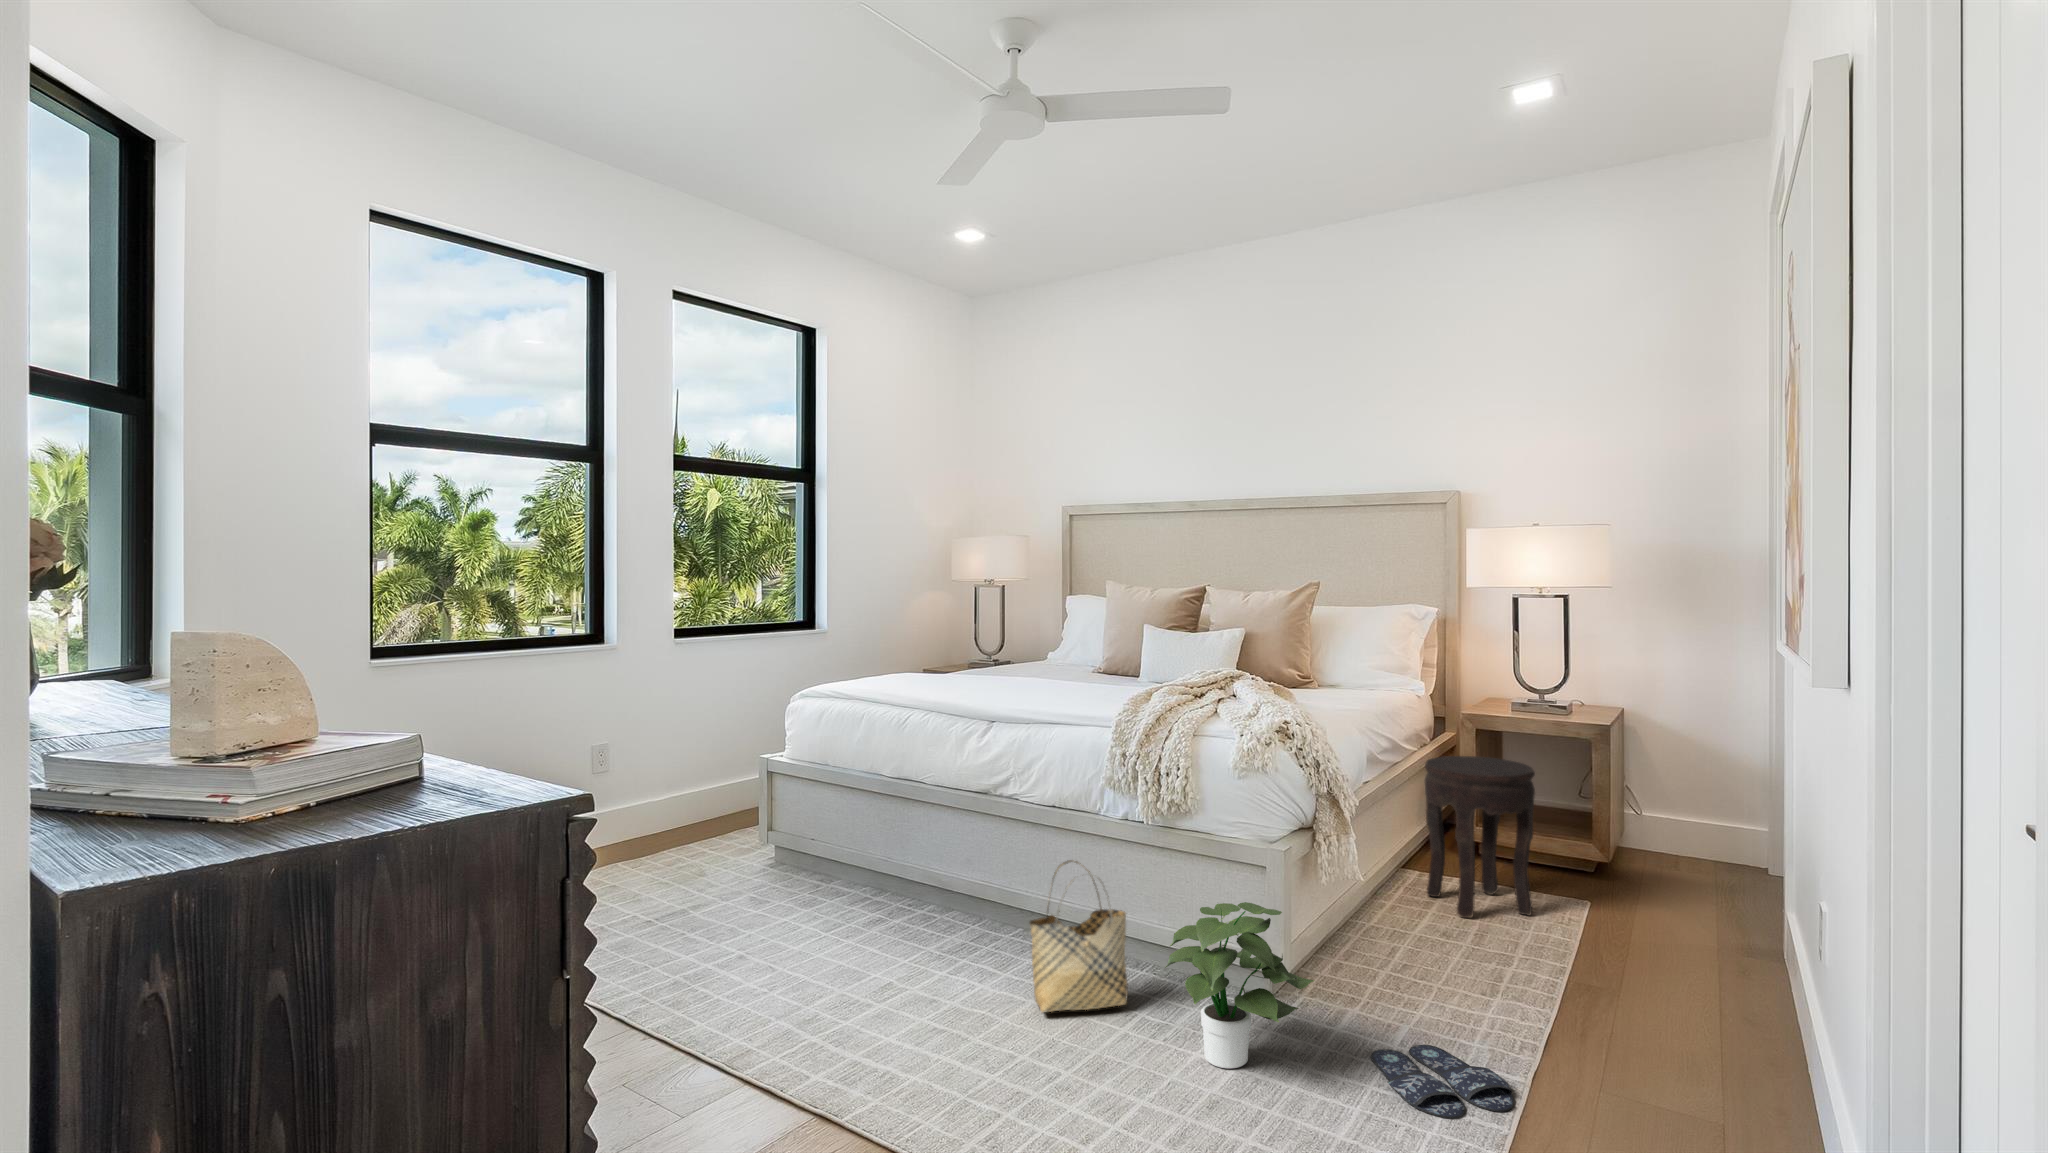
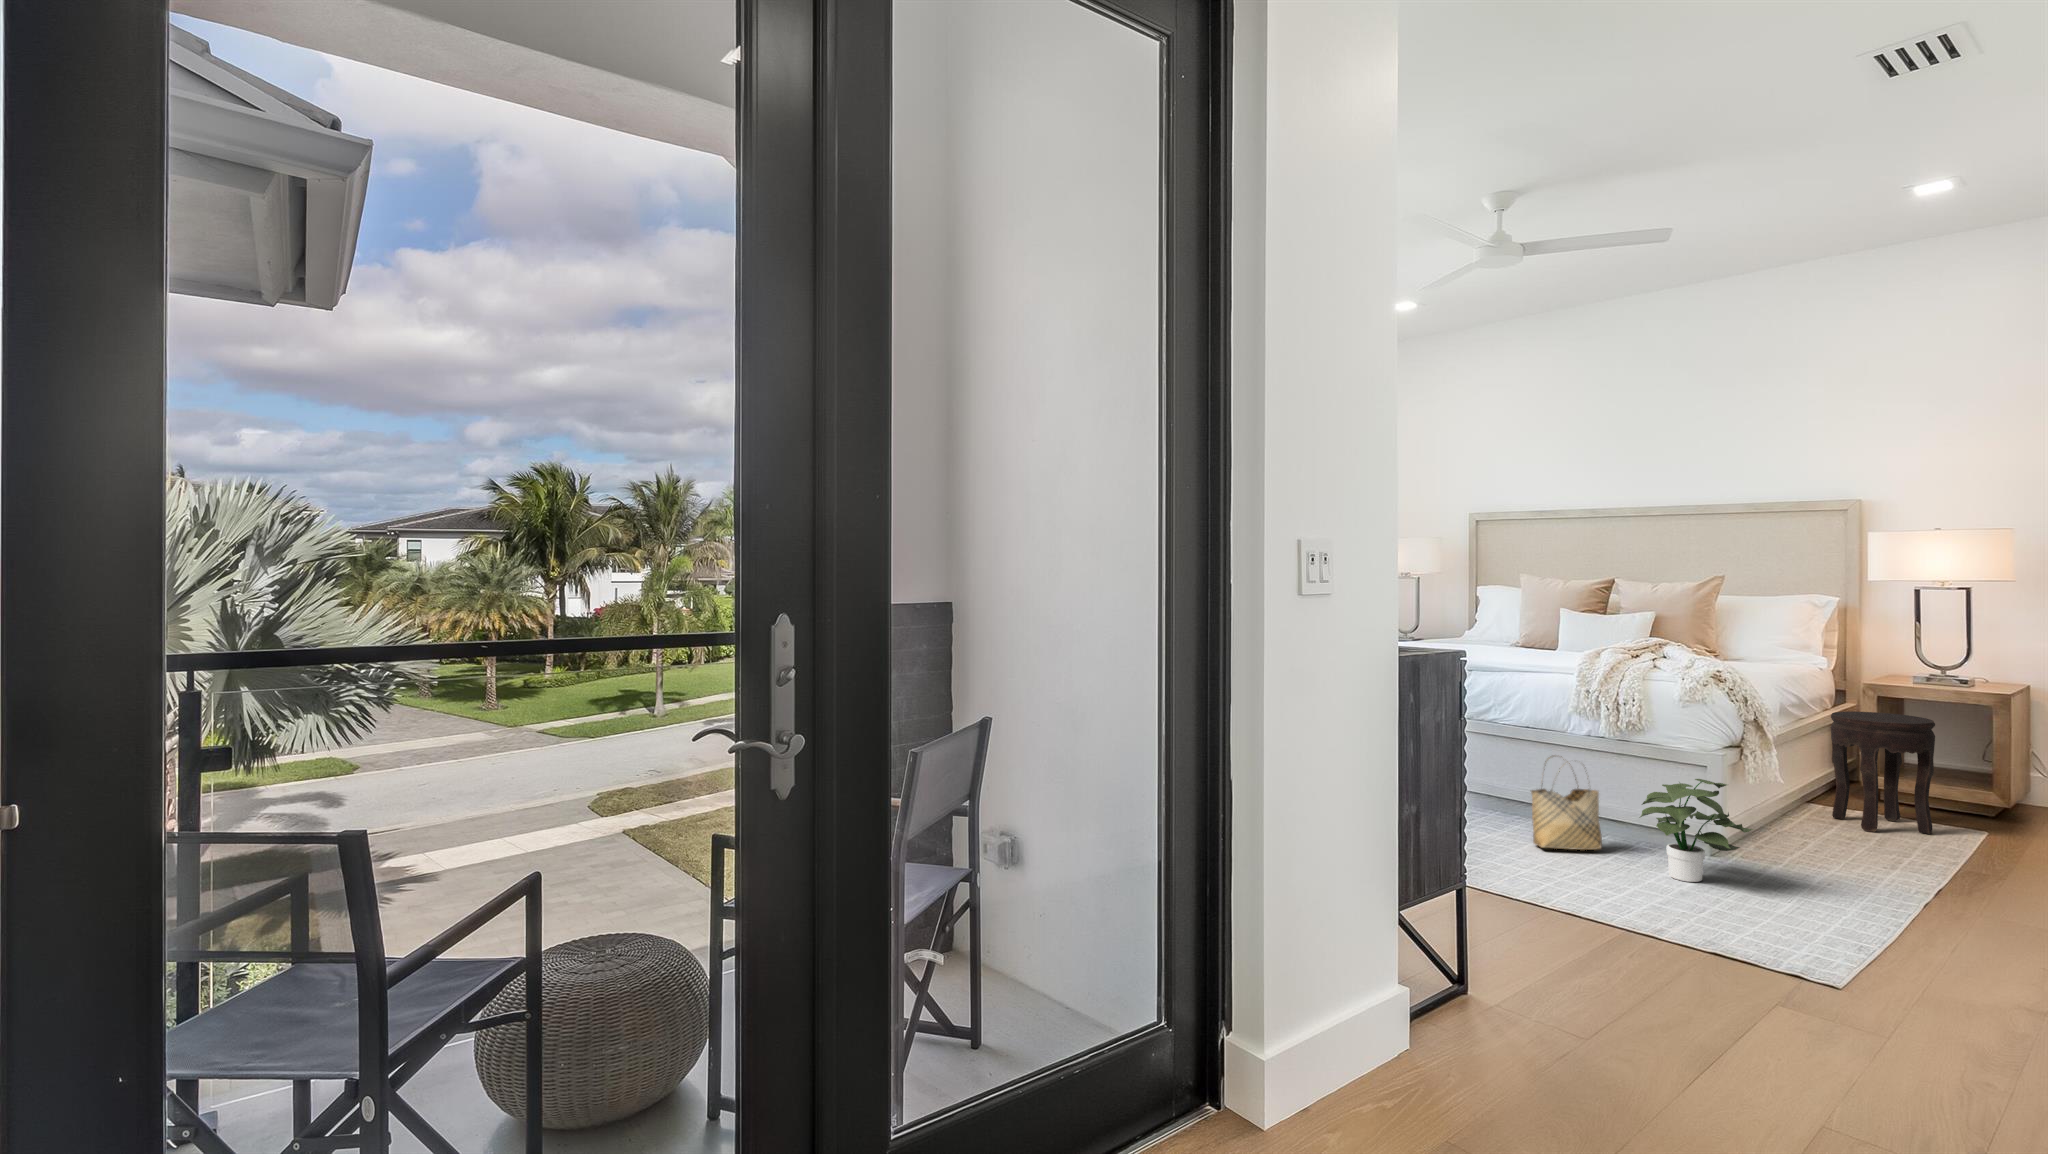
slippers: present [1371,1045,1514,1119] -> none [1797,883,1913,916]

